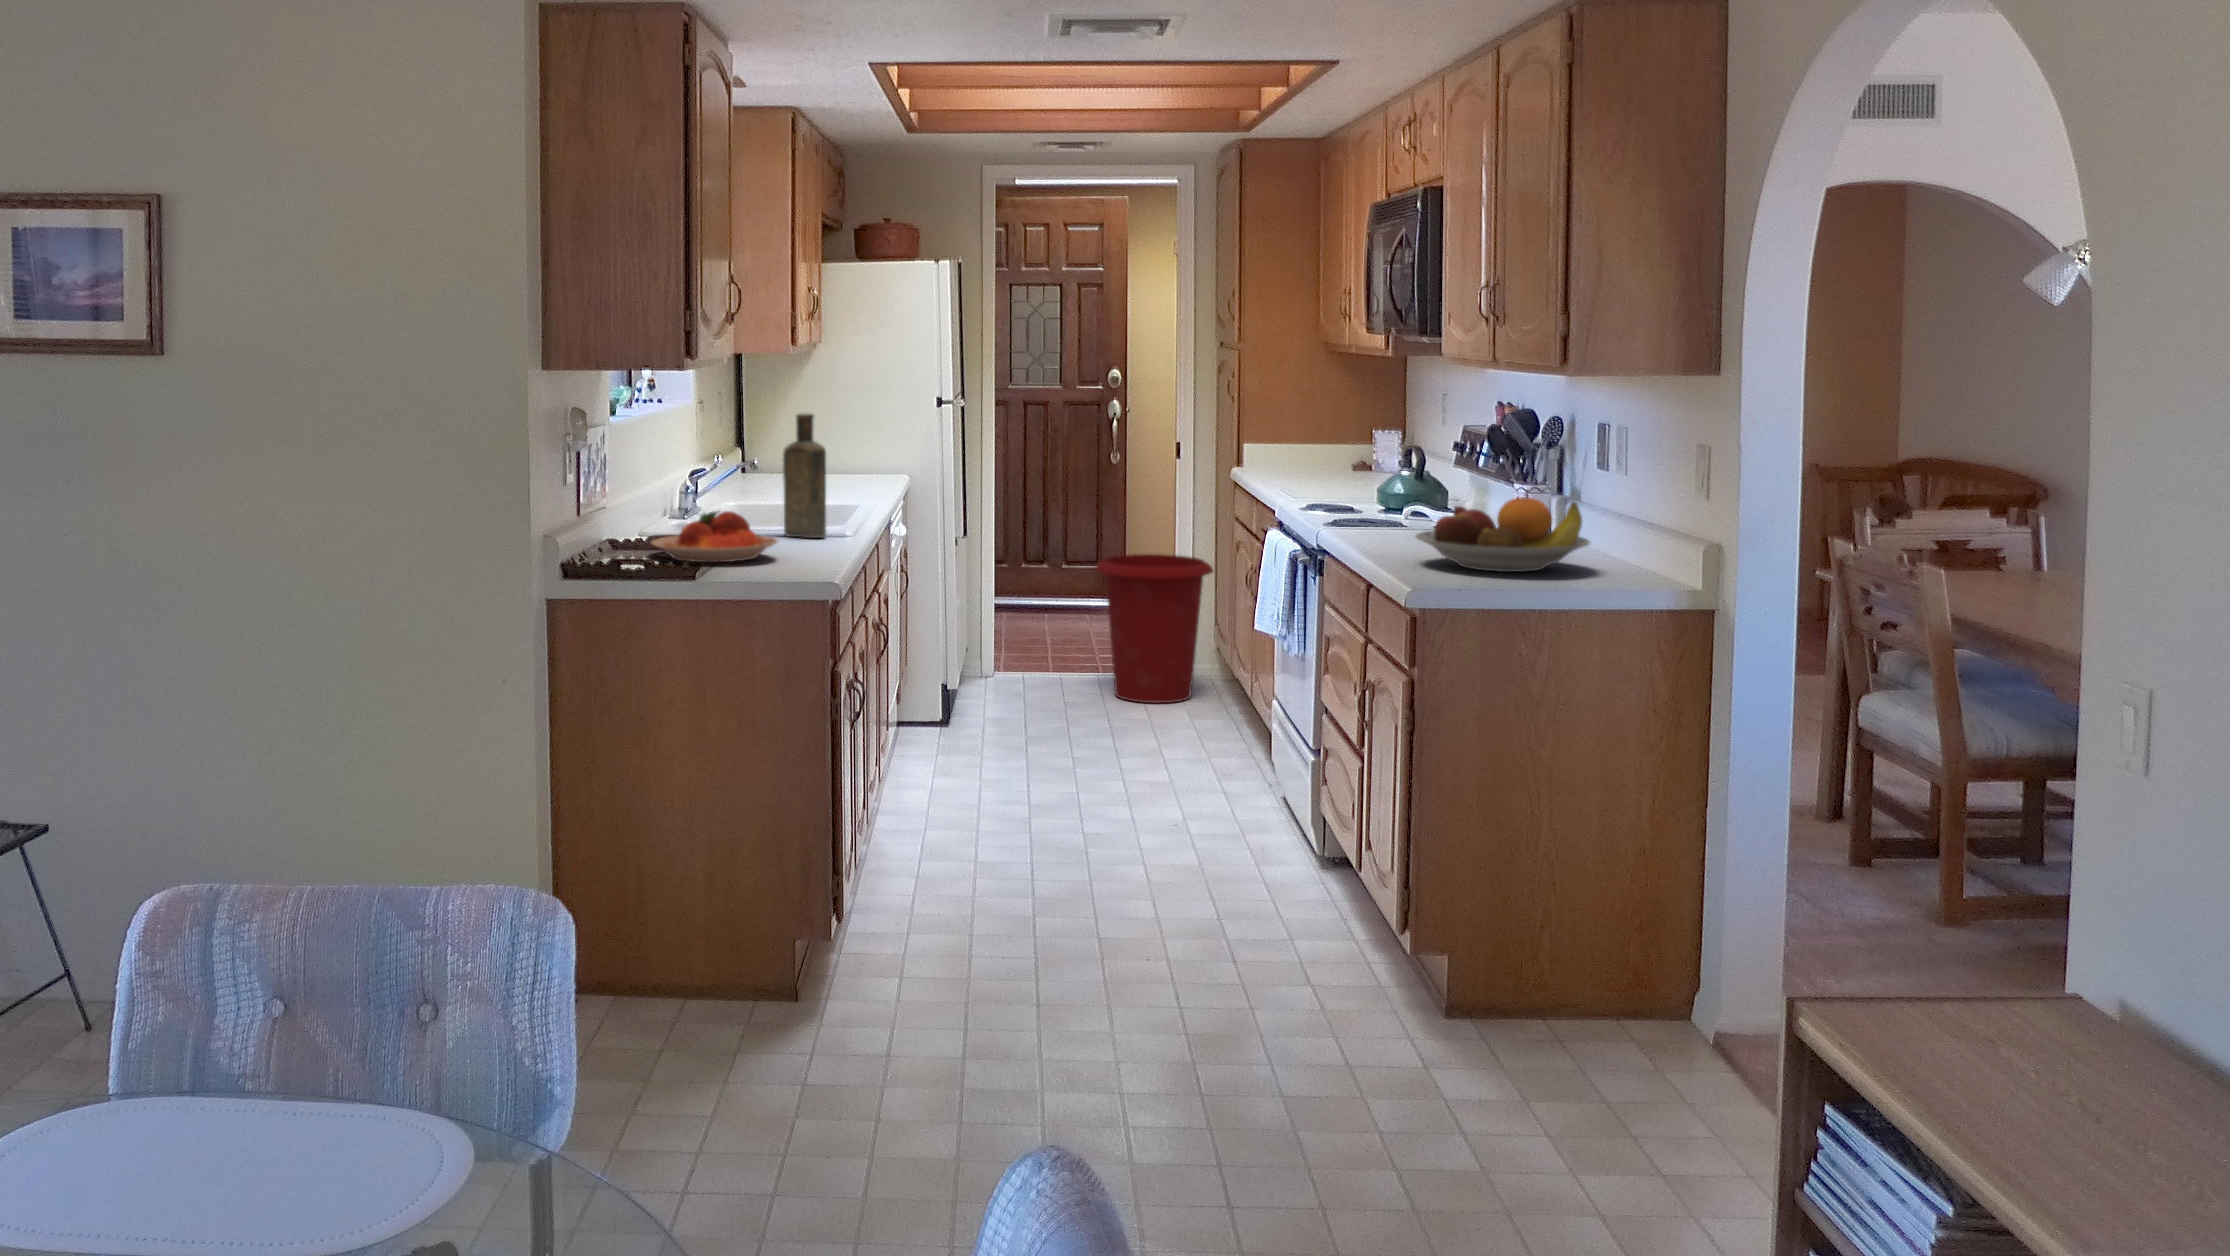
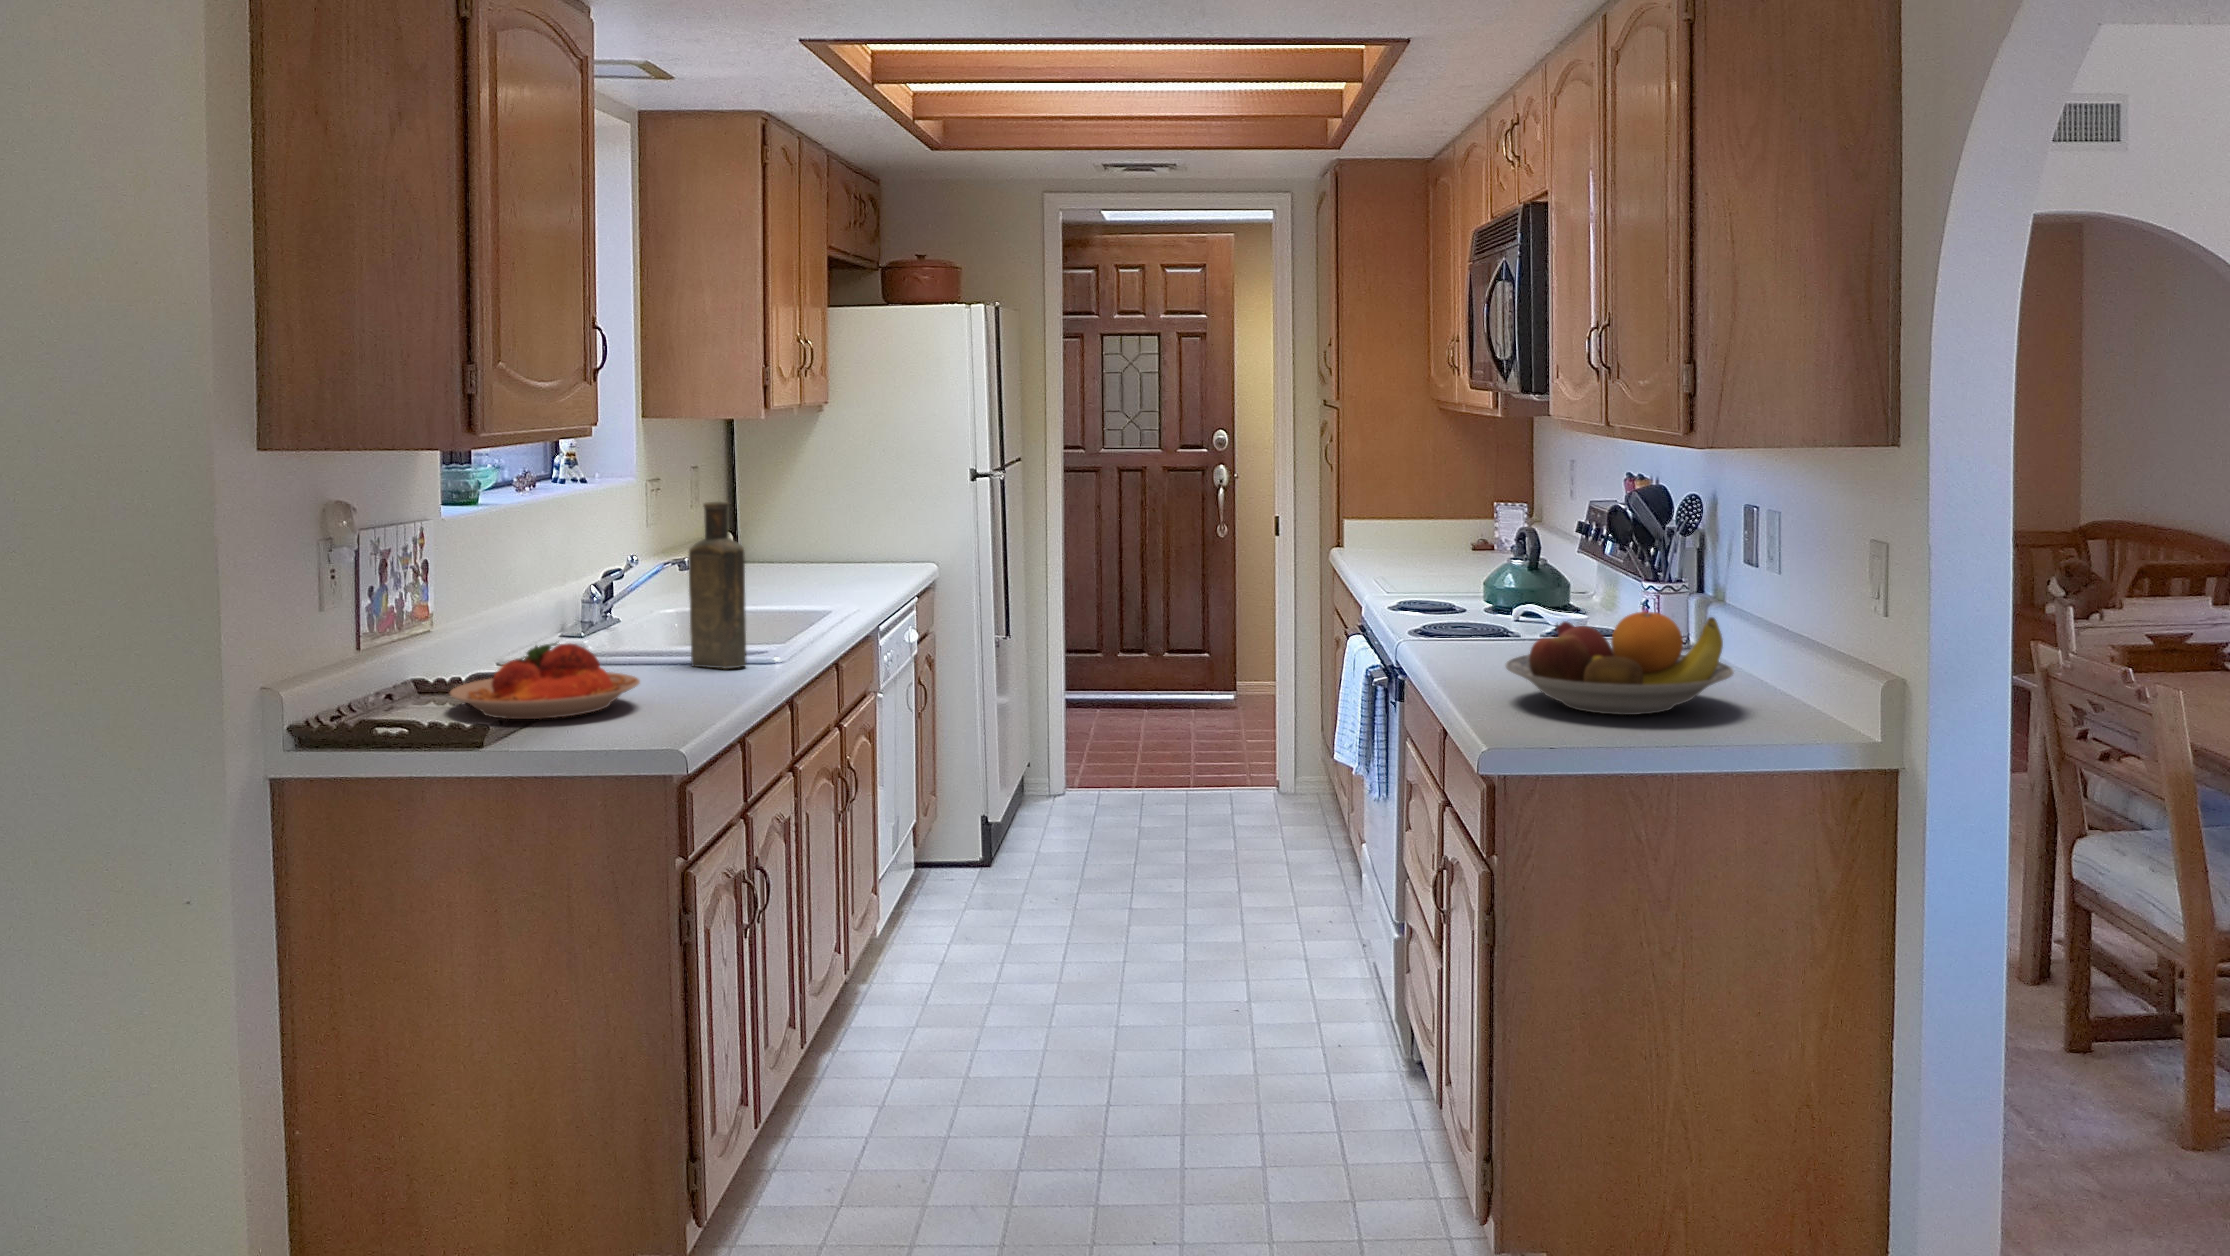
waste bin: present [1095,554,1213,703] -> none [1177,650,1316,830]

